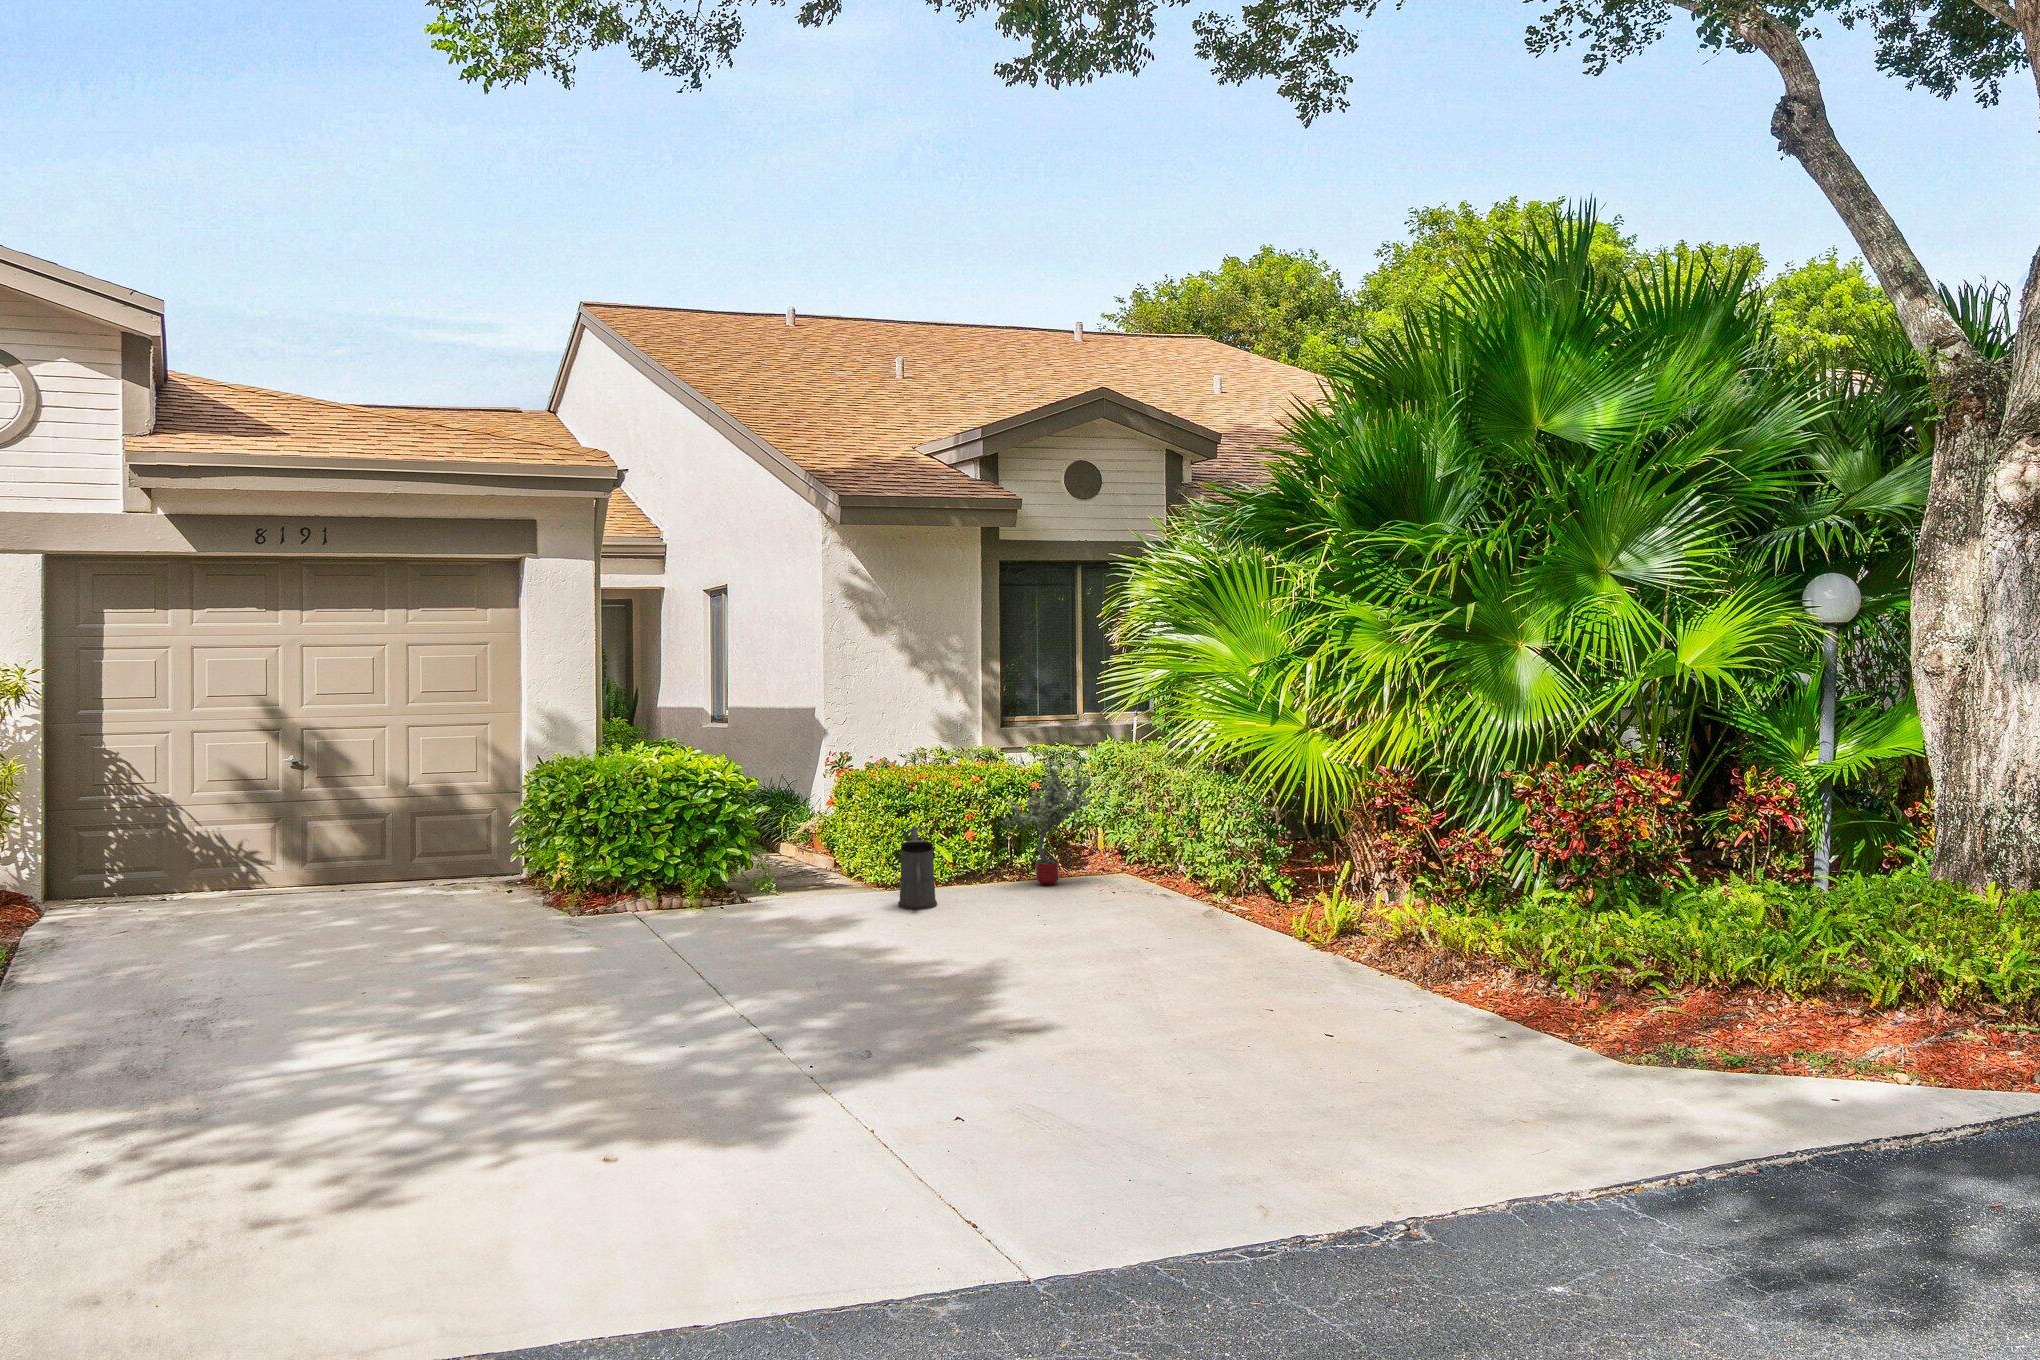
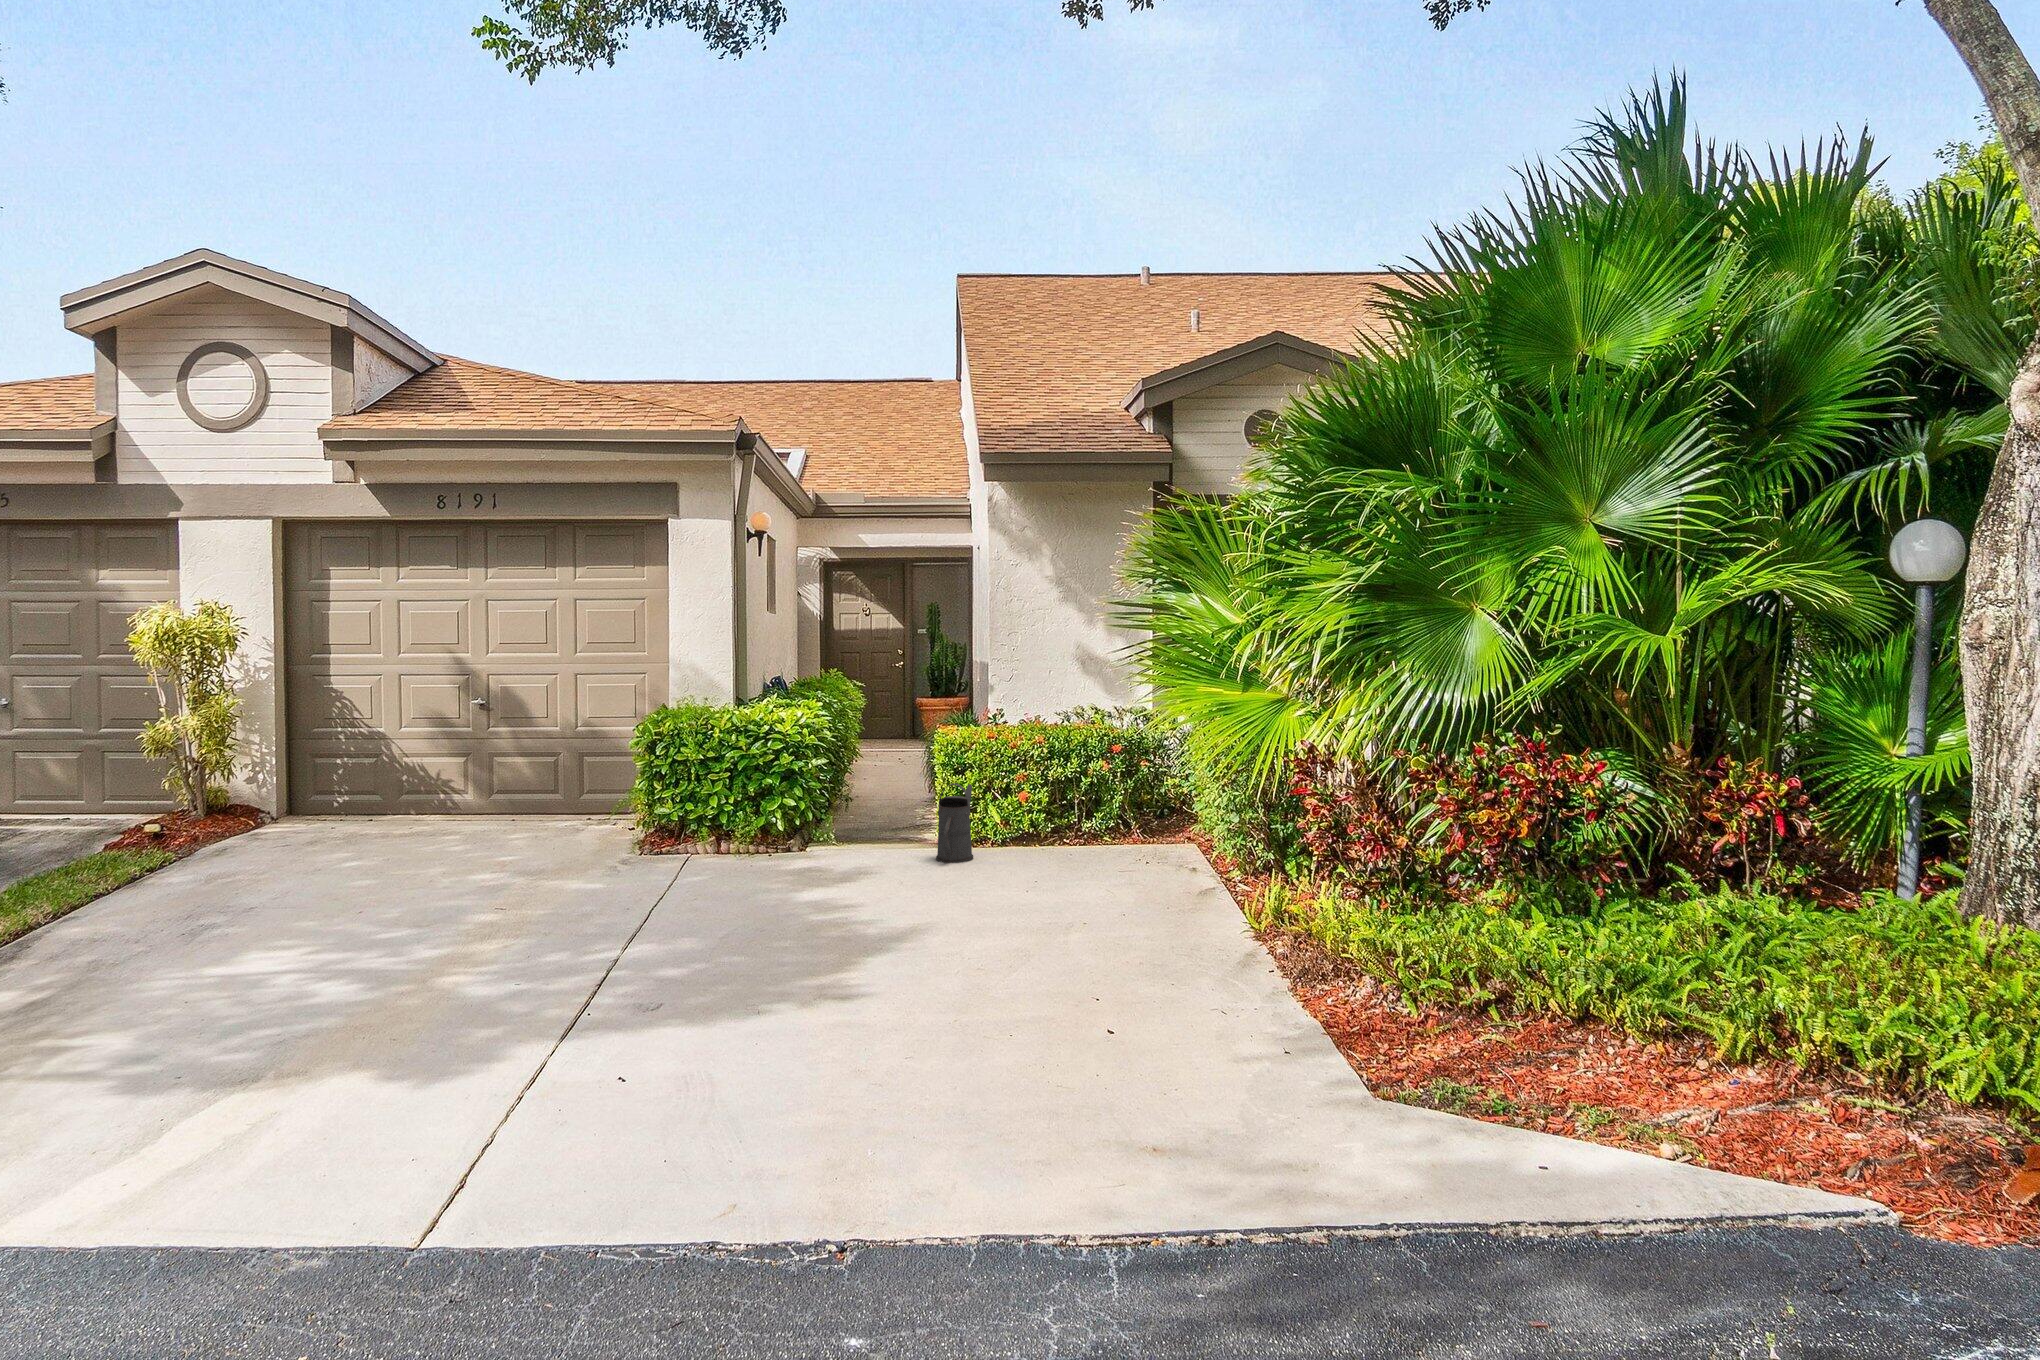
potted tree: present [1000,761,1090,886] -> none [1049,728,1146,853]

